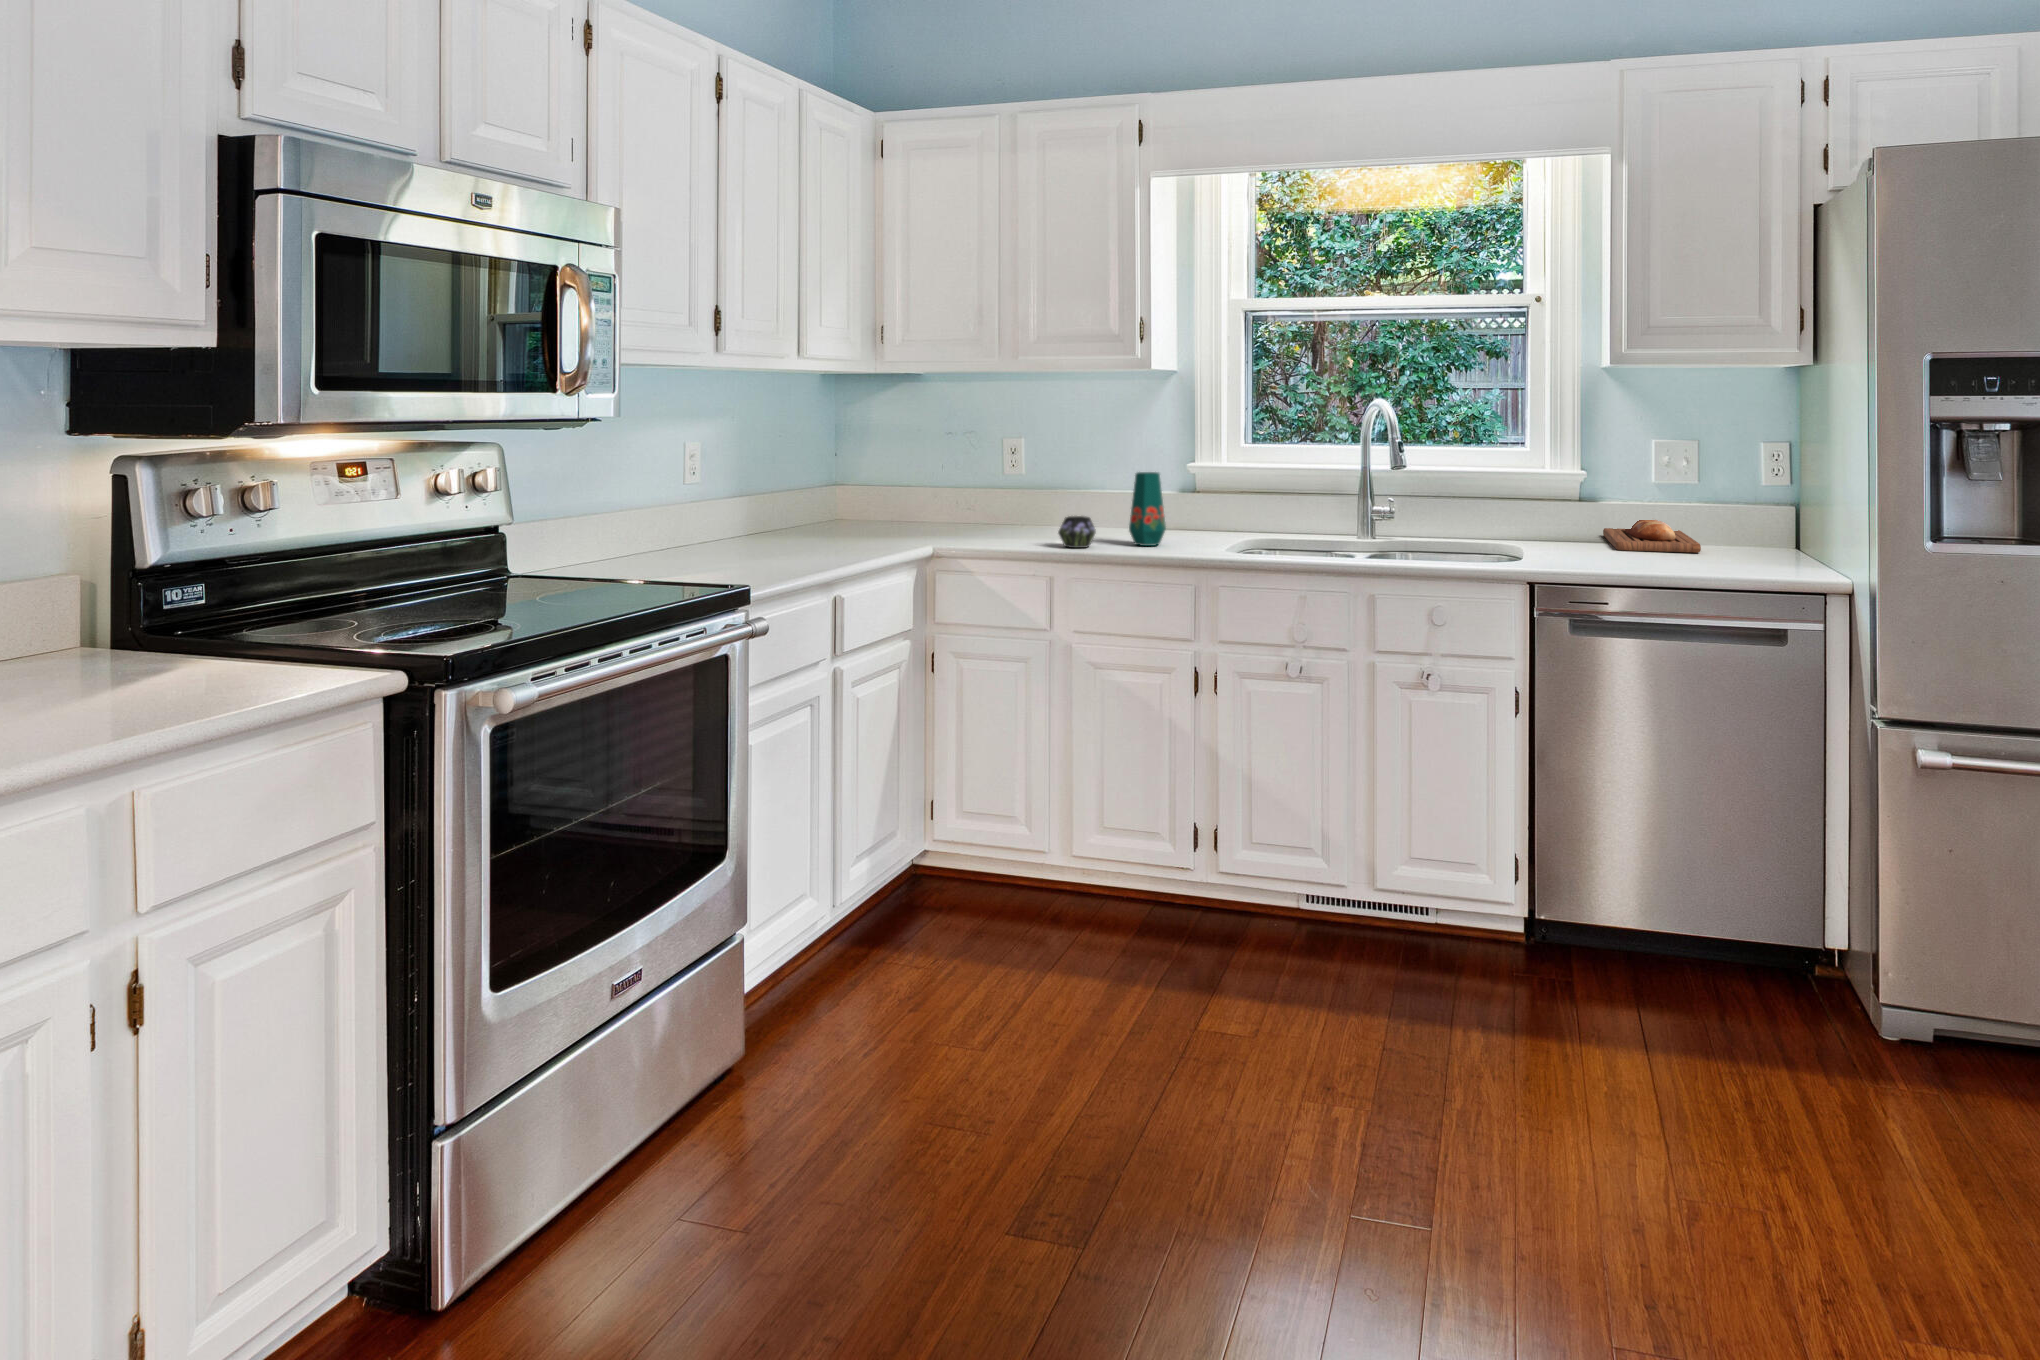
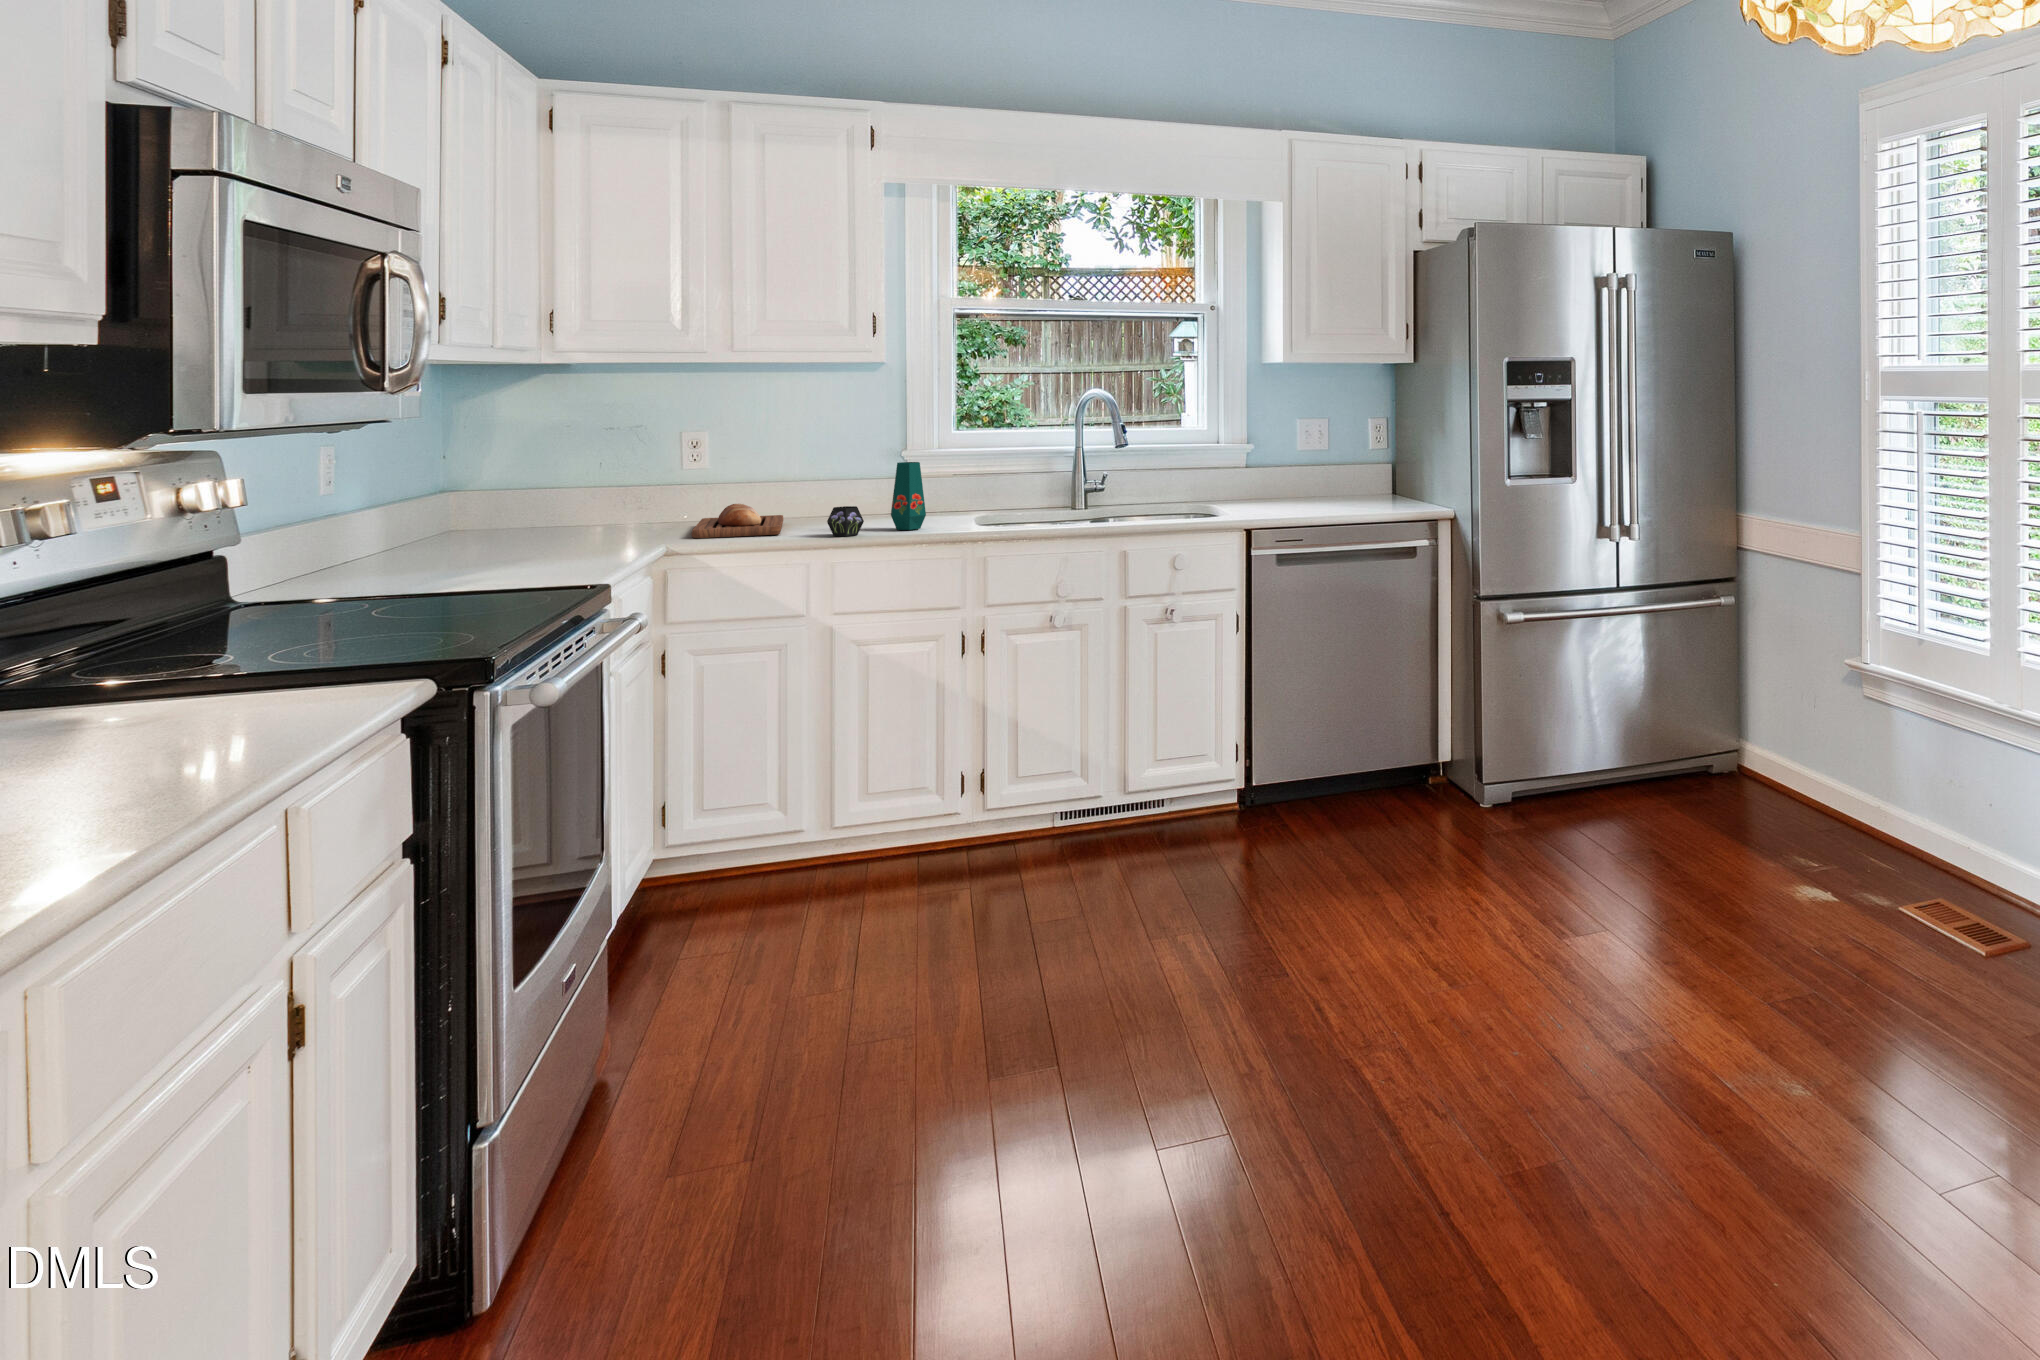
bread loaf: present [1603,520,1701,553] -> present [692,504,783,538]

